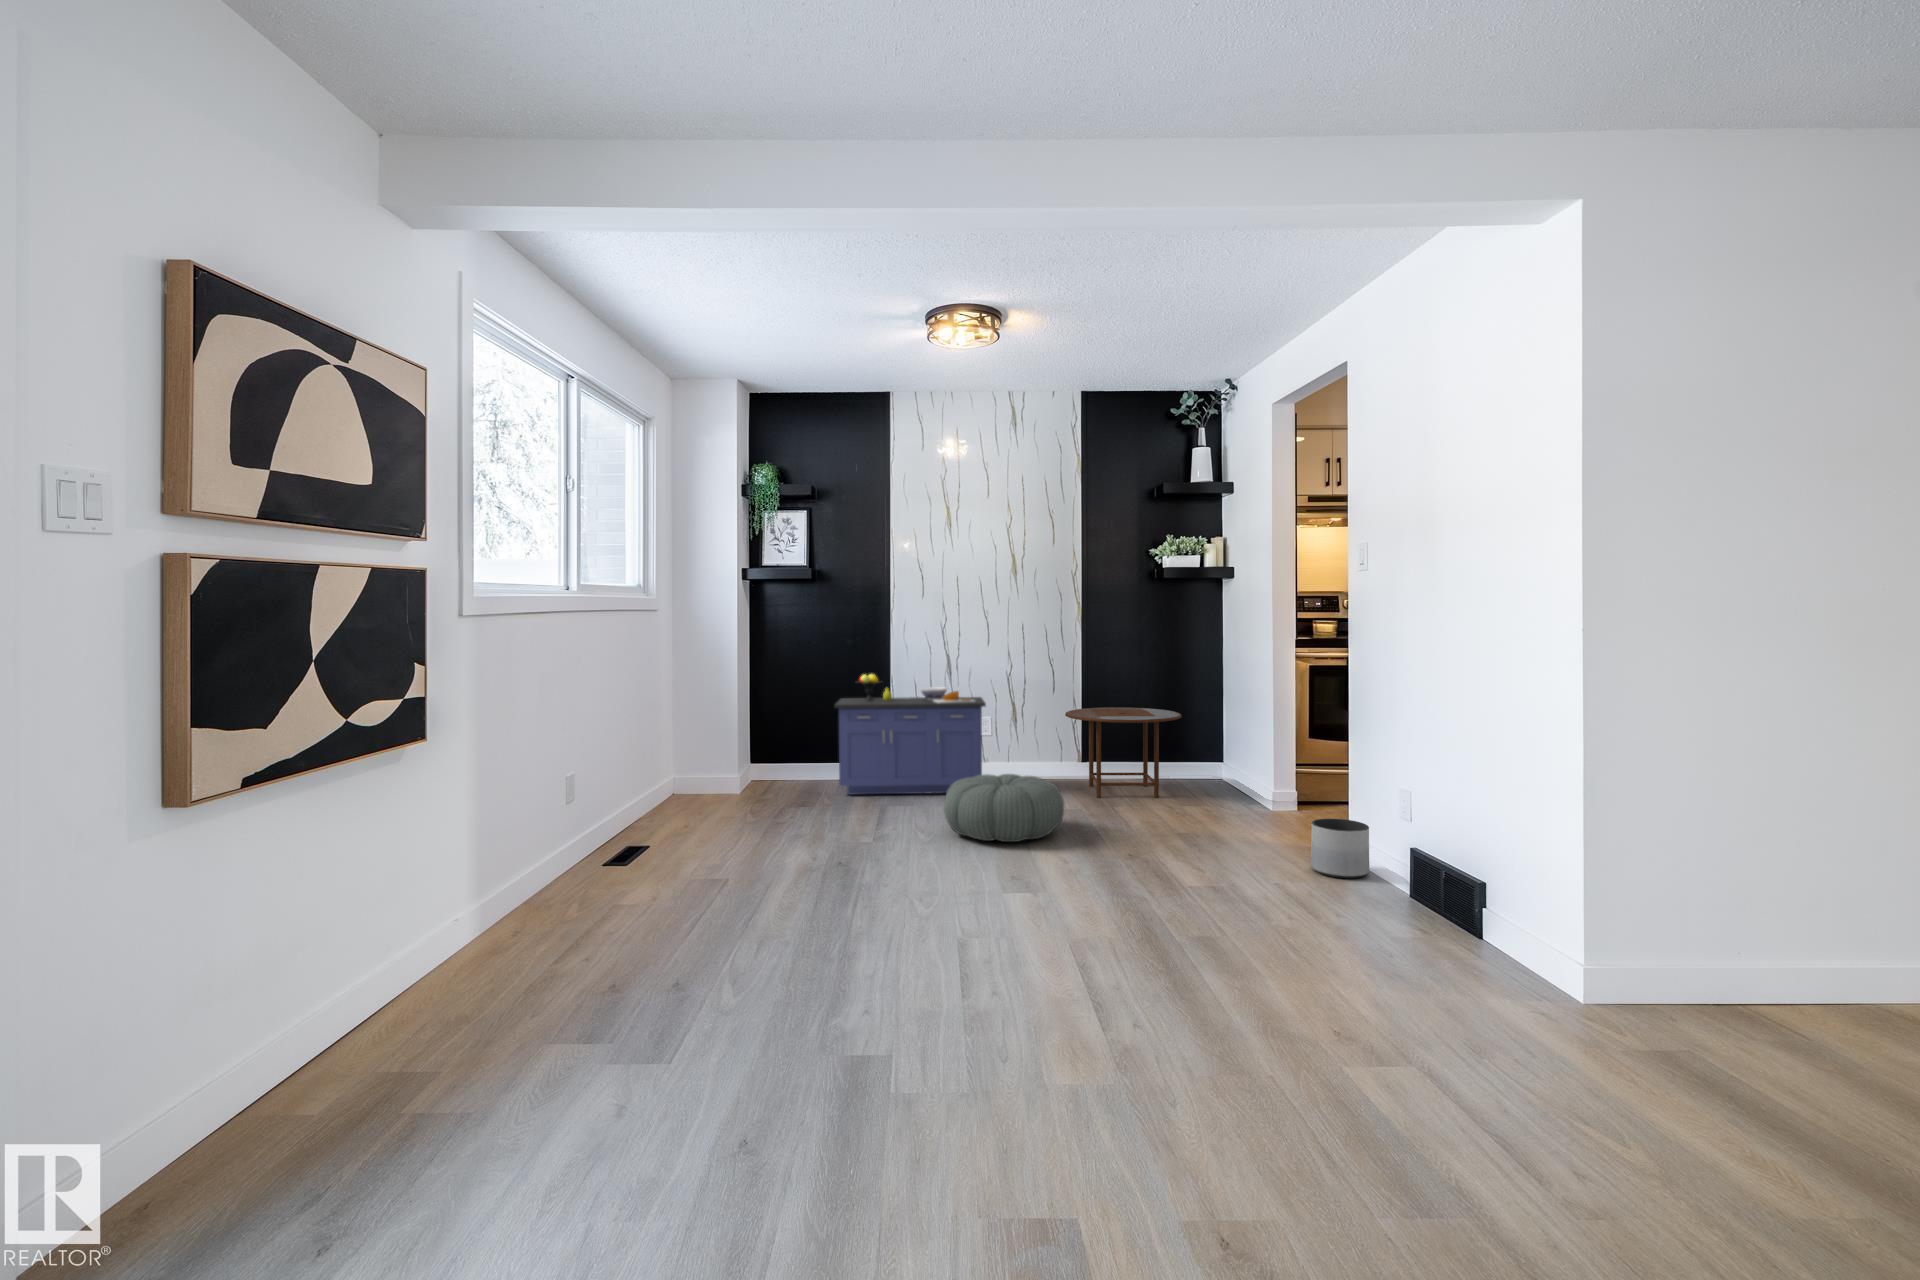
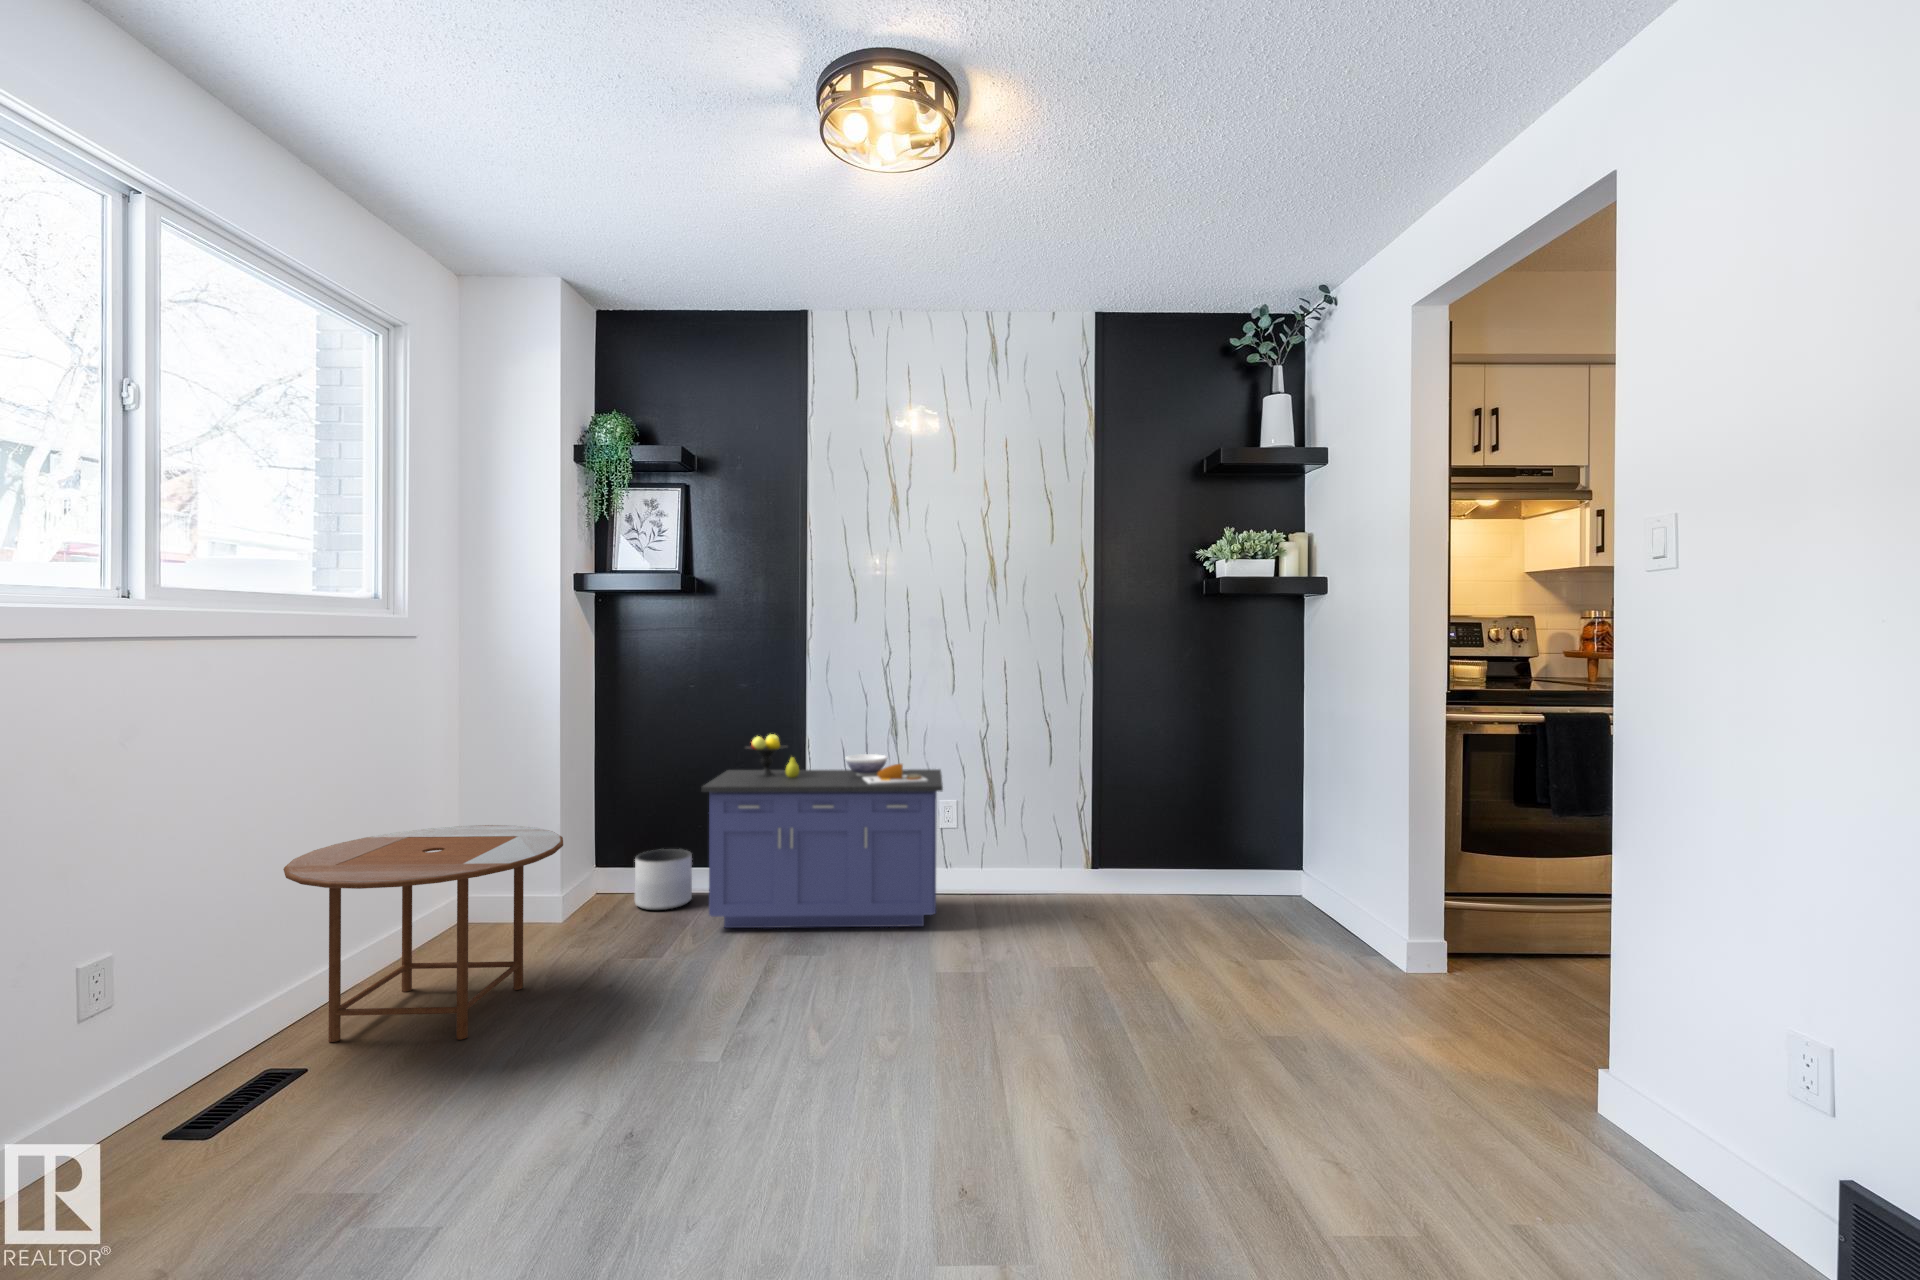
side table: present [1065,707,1182,797] -> present [283,825,563,1042]
pouf: present [944,774,1064,842] -> none [848,924,1066,1079]
planter: present [1311,819,1369,878] -> present [635,849,692,910]

